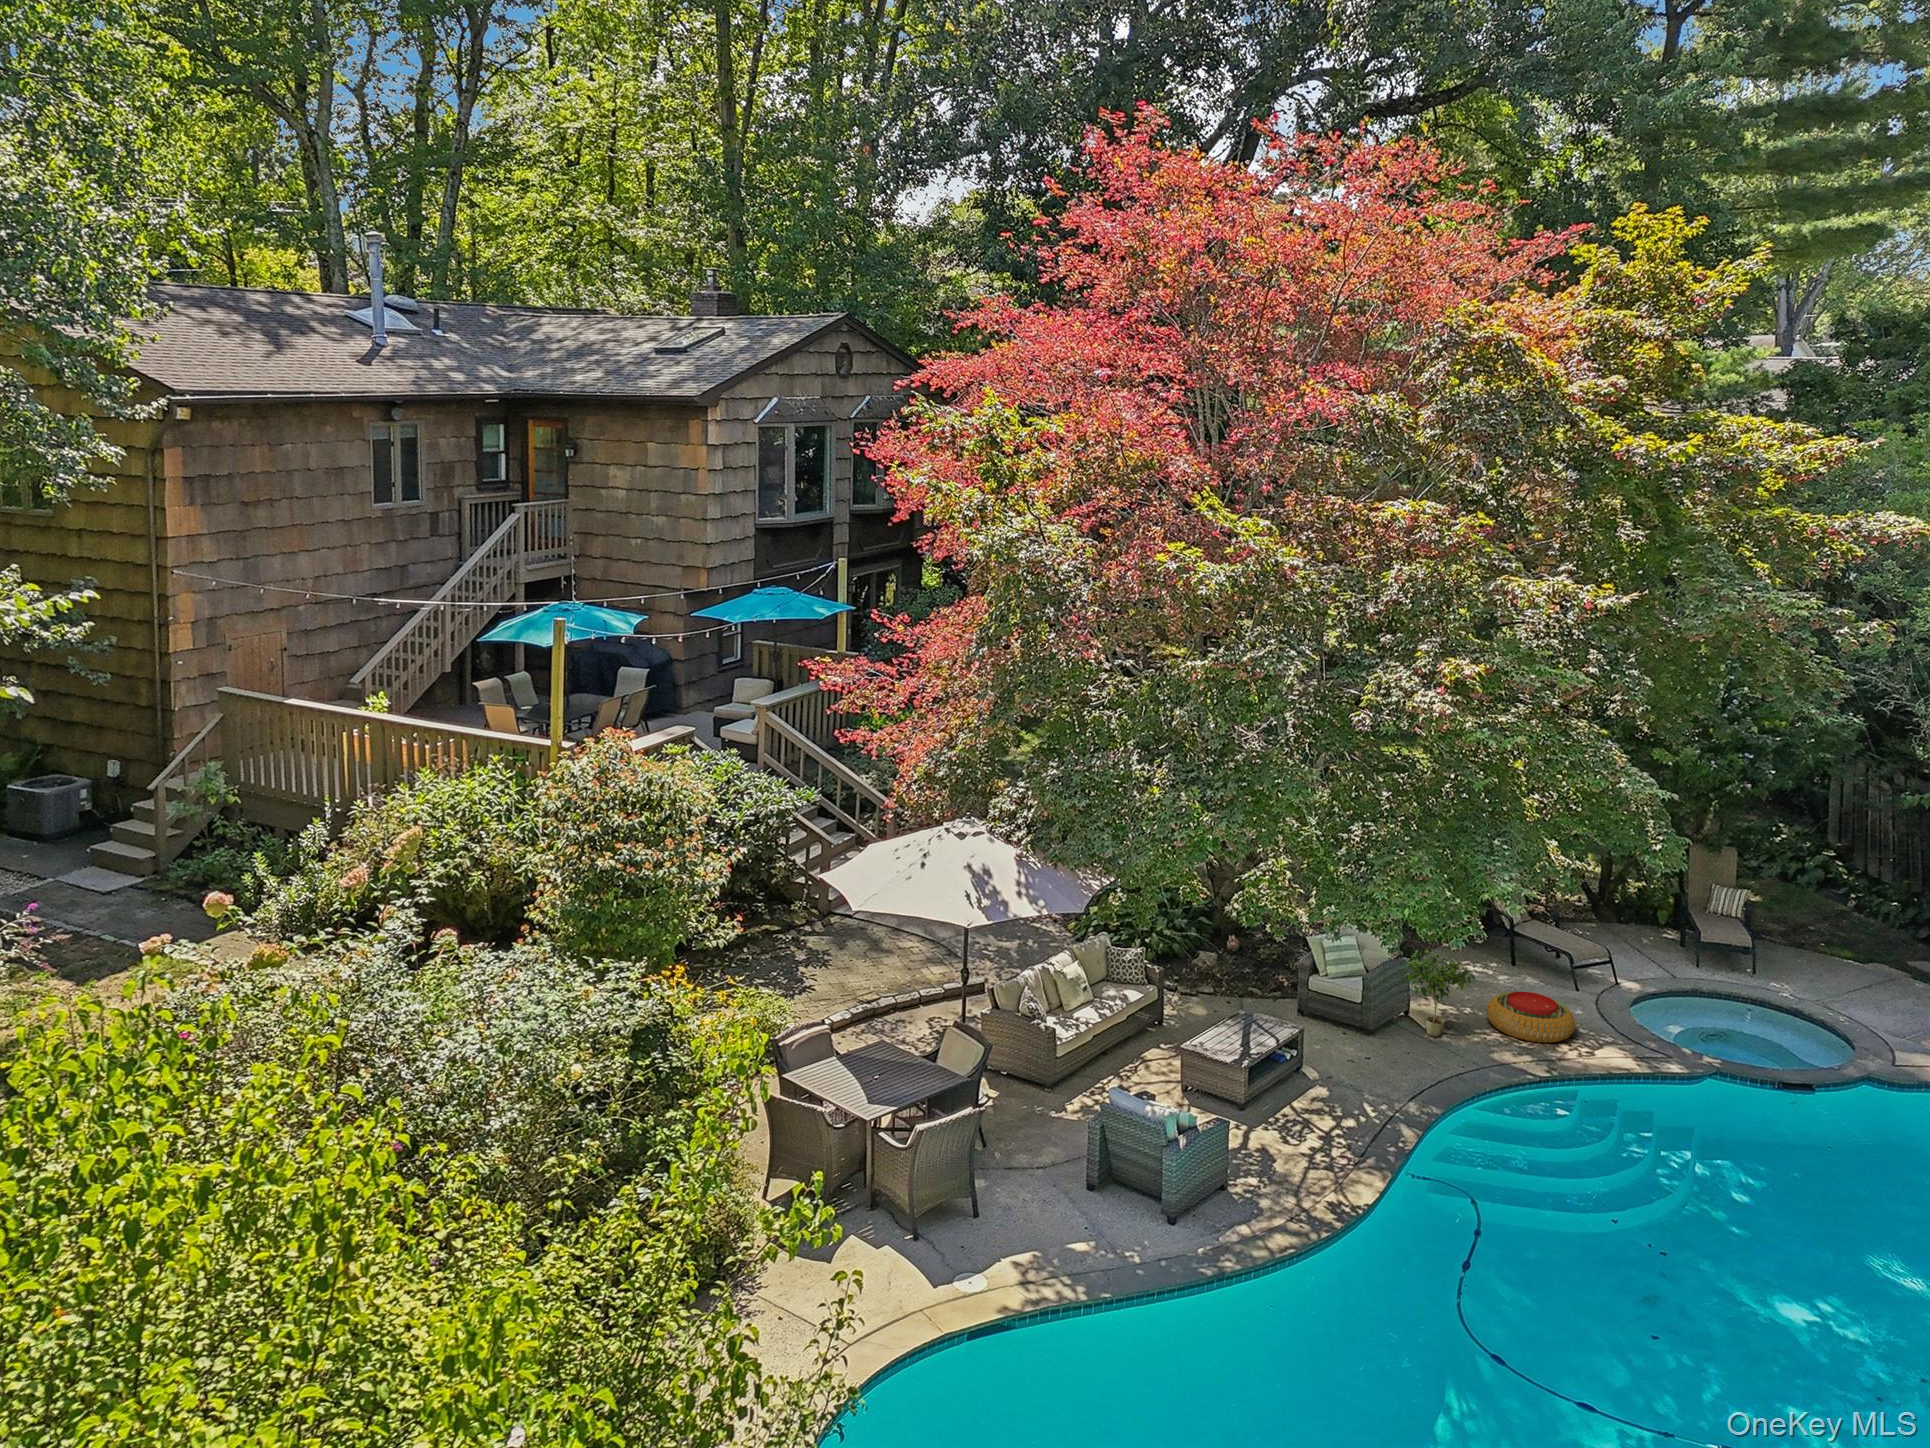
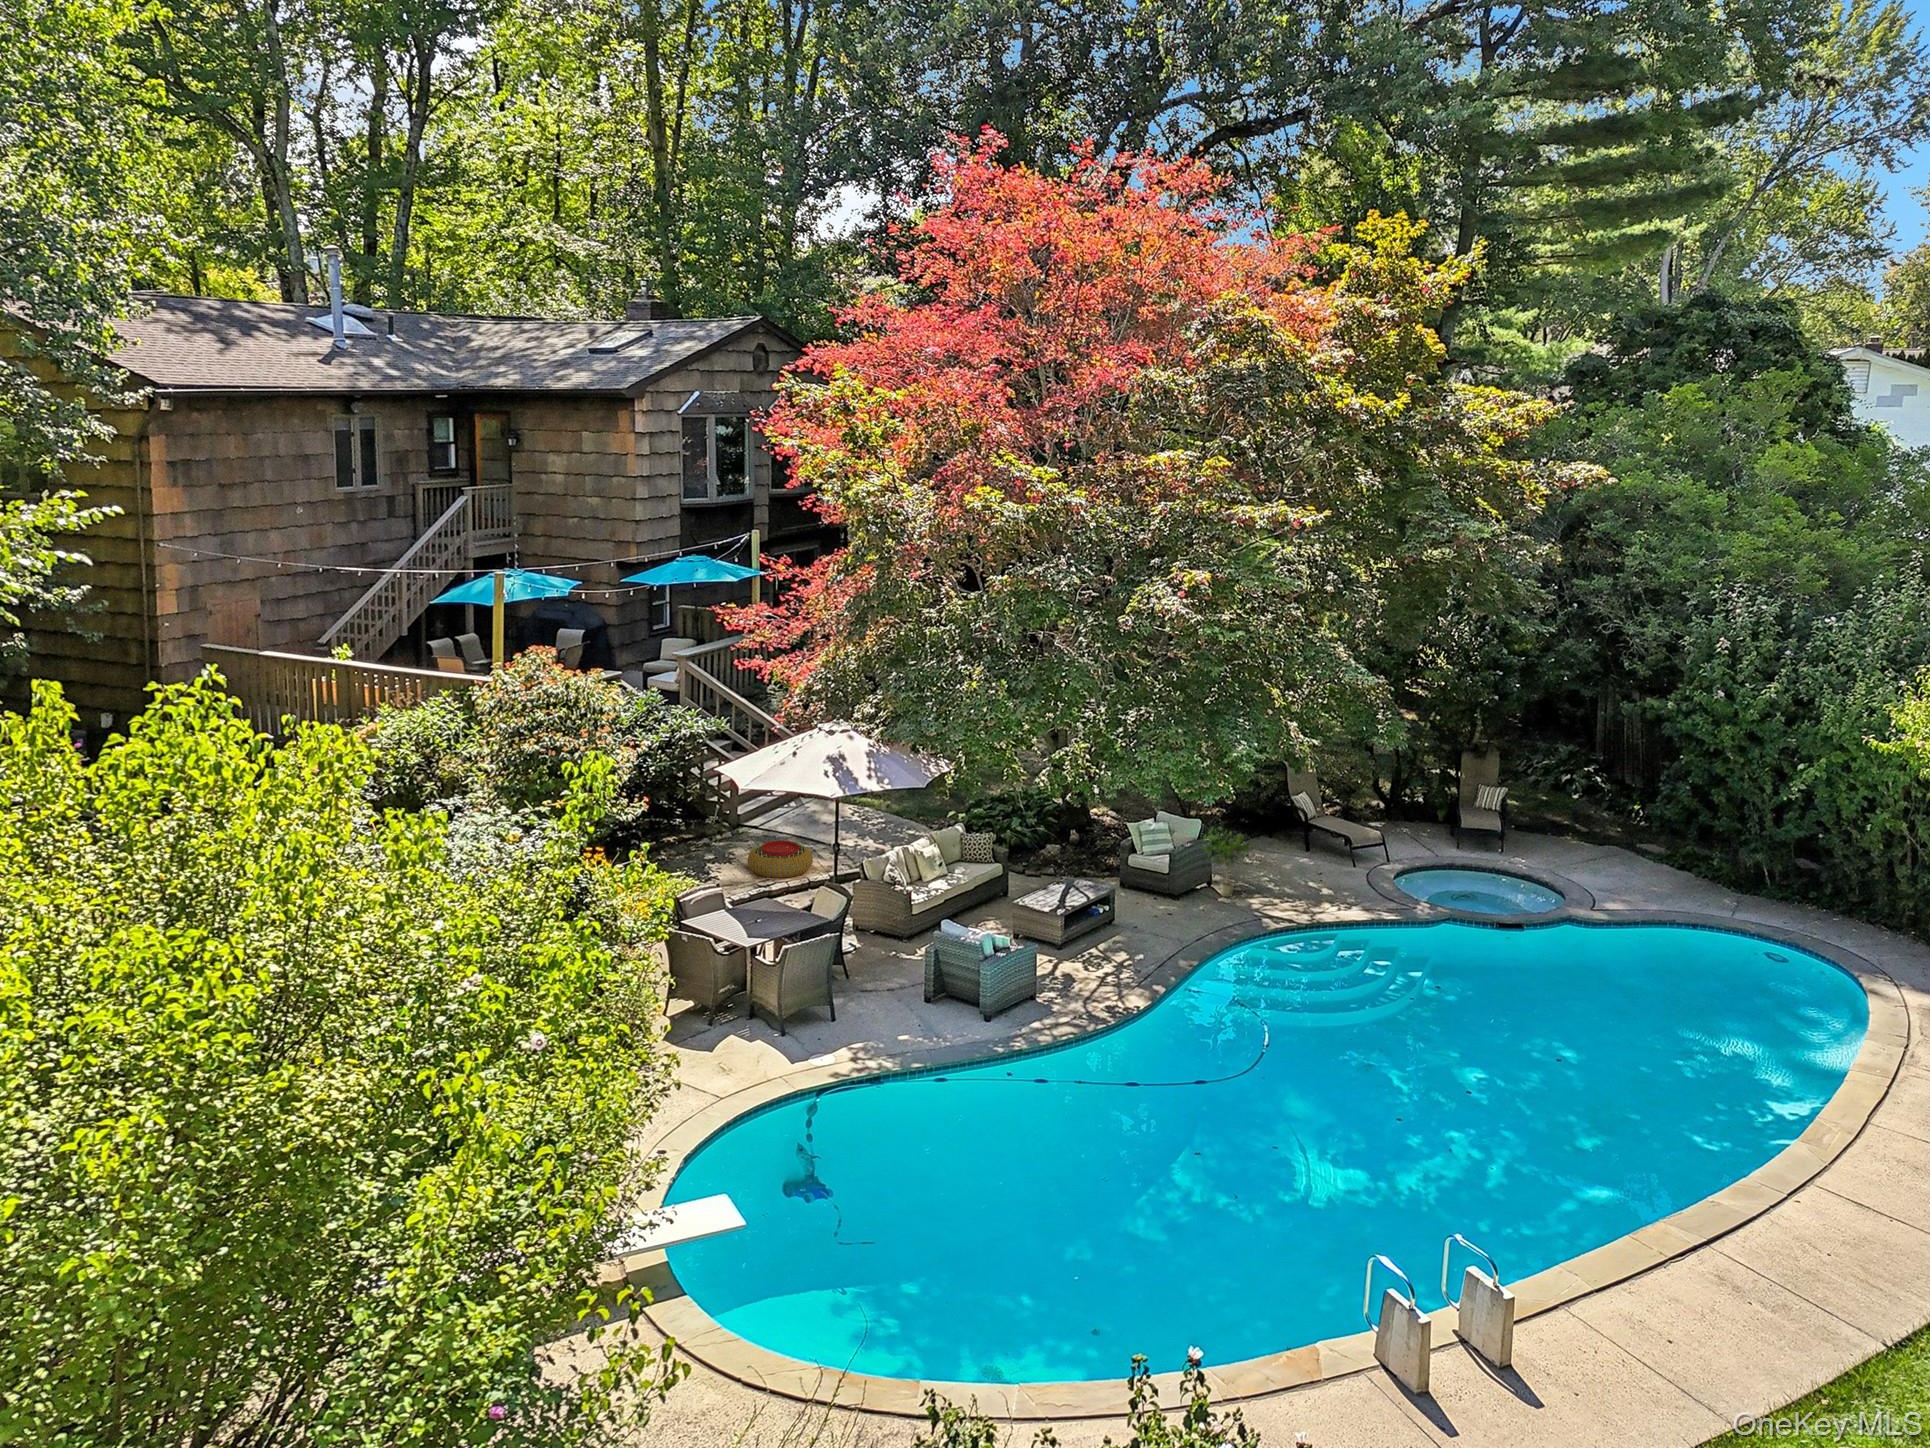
pouf: present [1487,992,1575,1043] -> present [747,841,813,878]

